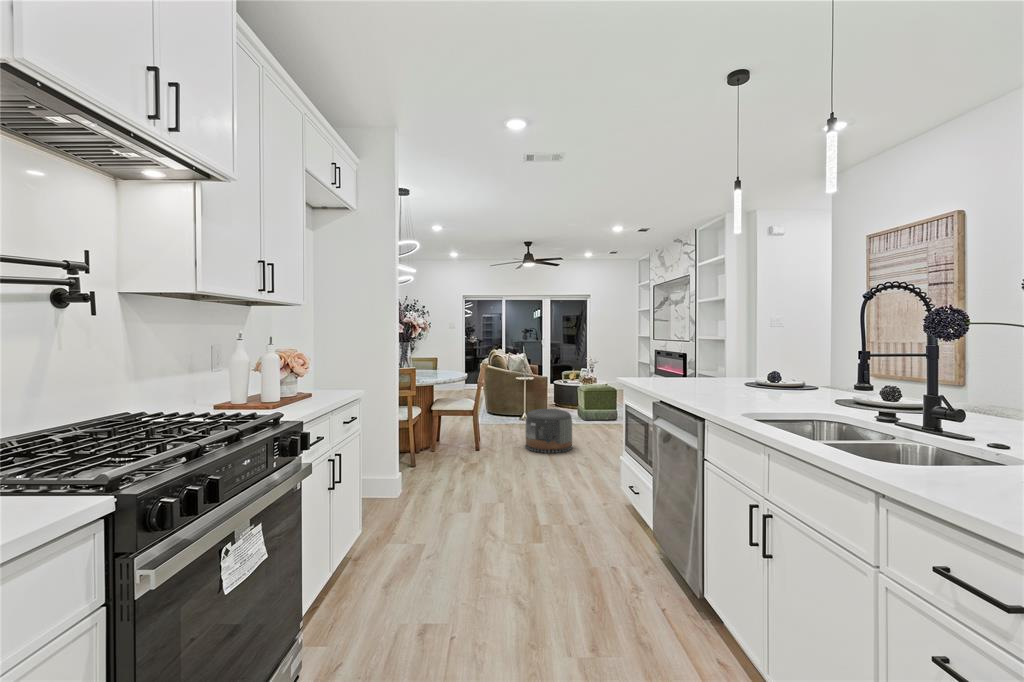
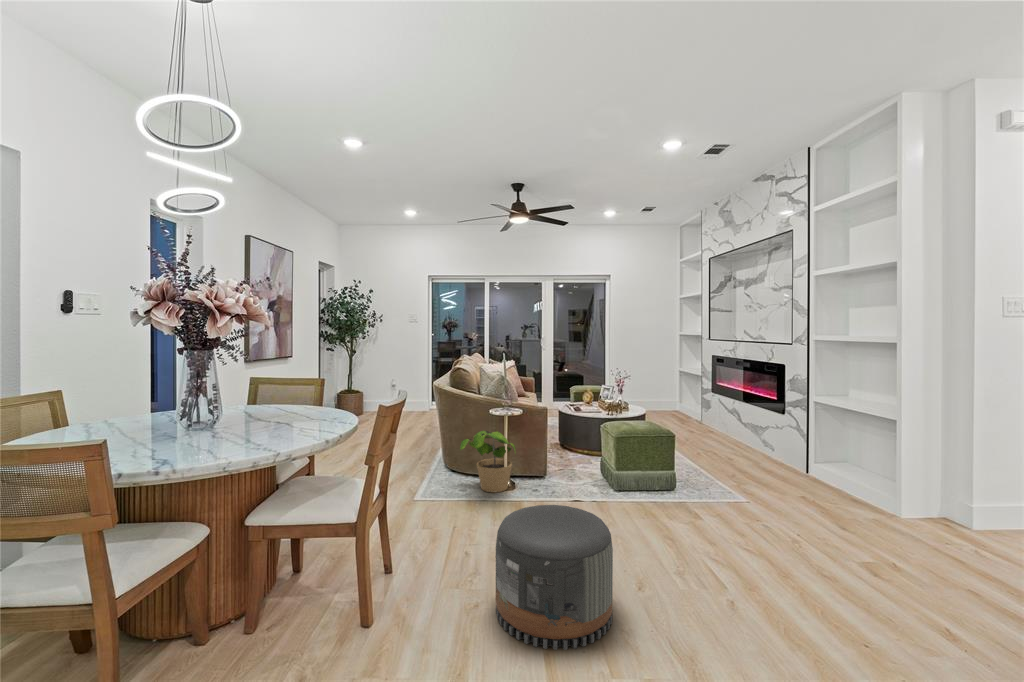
potted plant: none [500,388,530,422] -> present [460,431,515,492]

